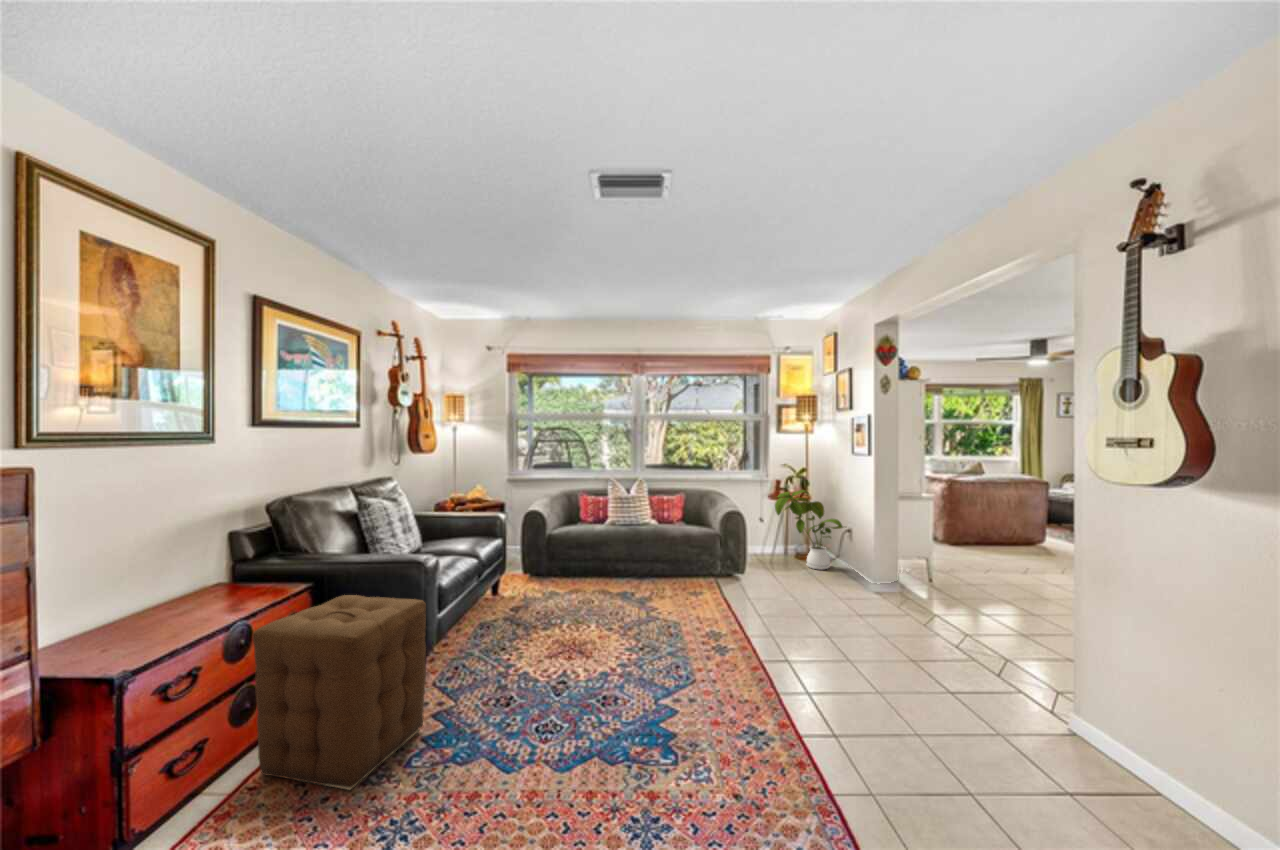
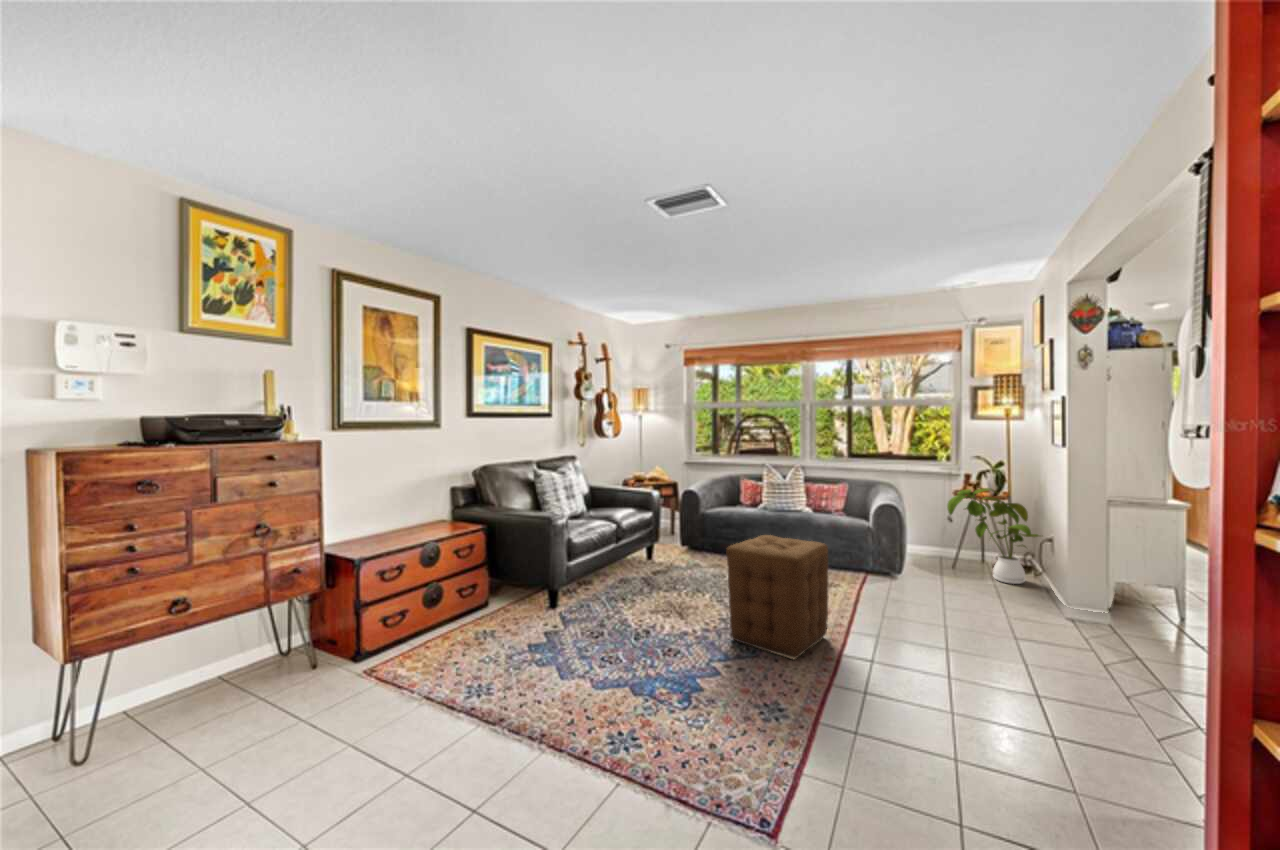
ottoman: present [253,595,426,790] -> present [726,535,828,659]

